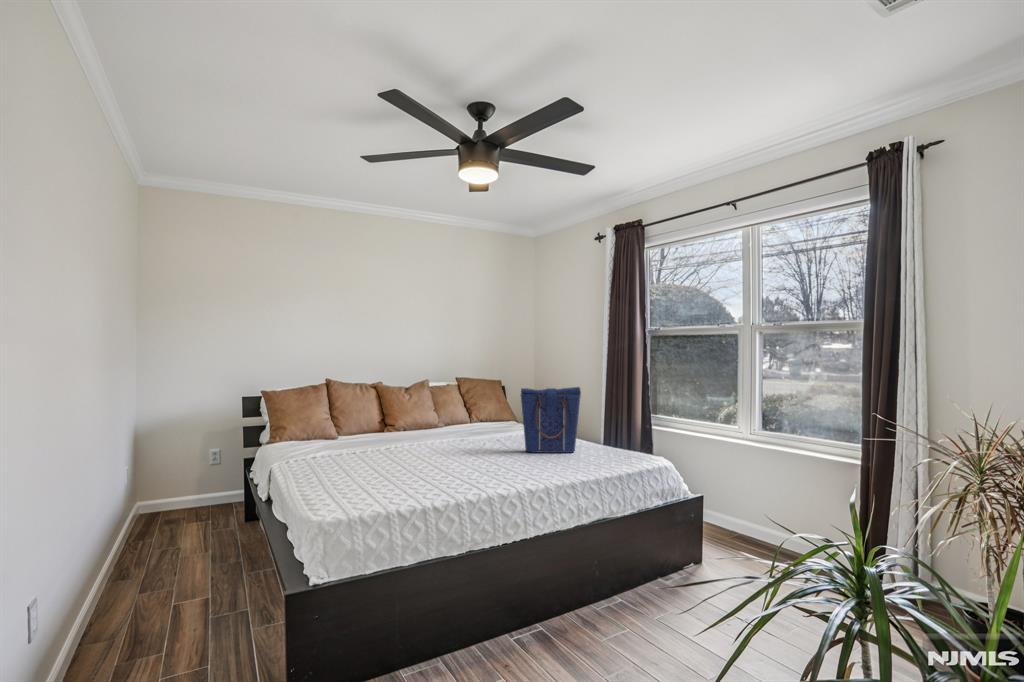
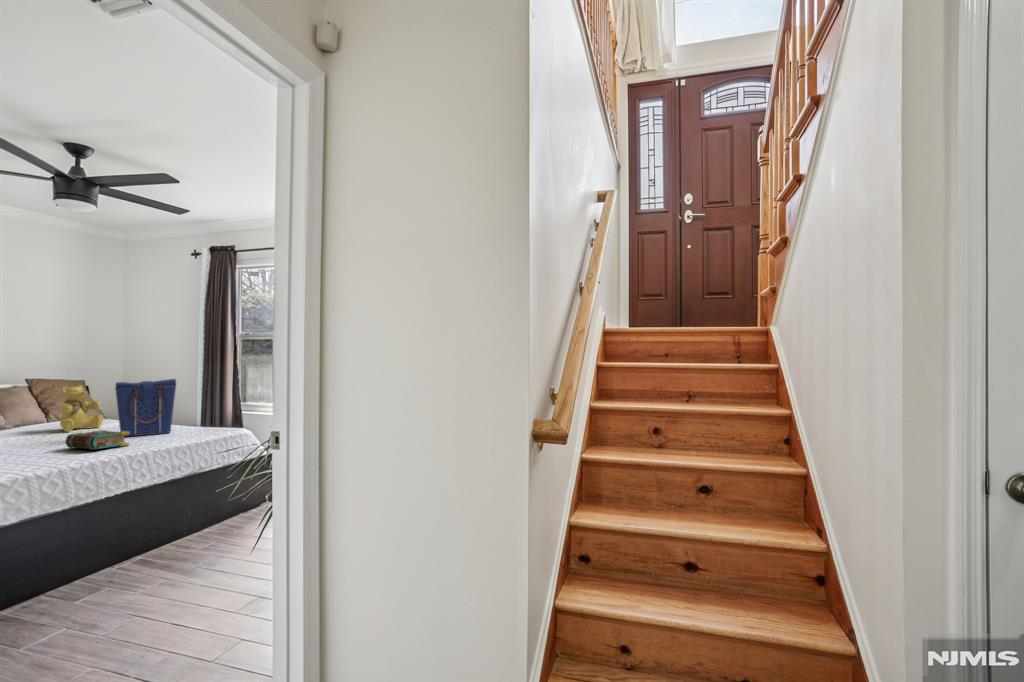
teddy bear: none [476,388,513,437] -> present [60,386,103,432]
book: none [473,444,533,471] -> present [66,430,130,450]

